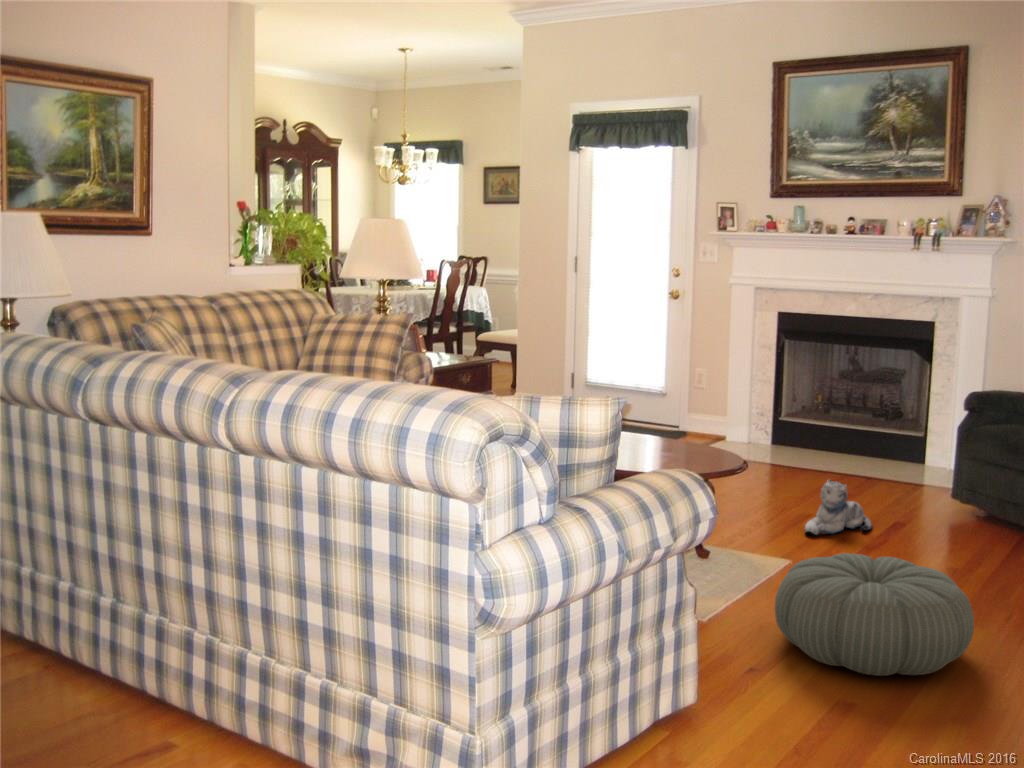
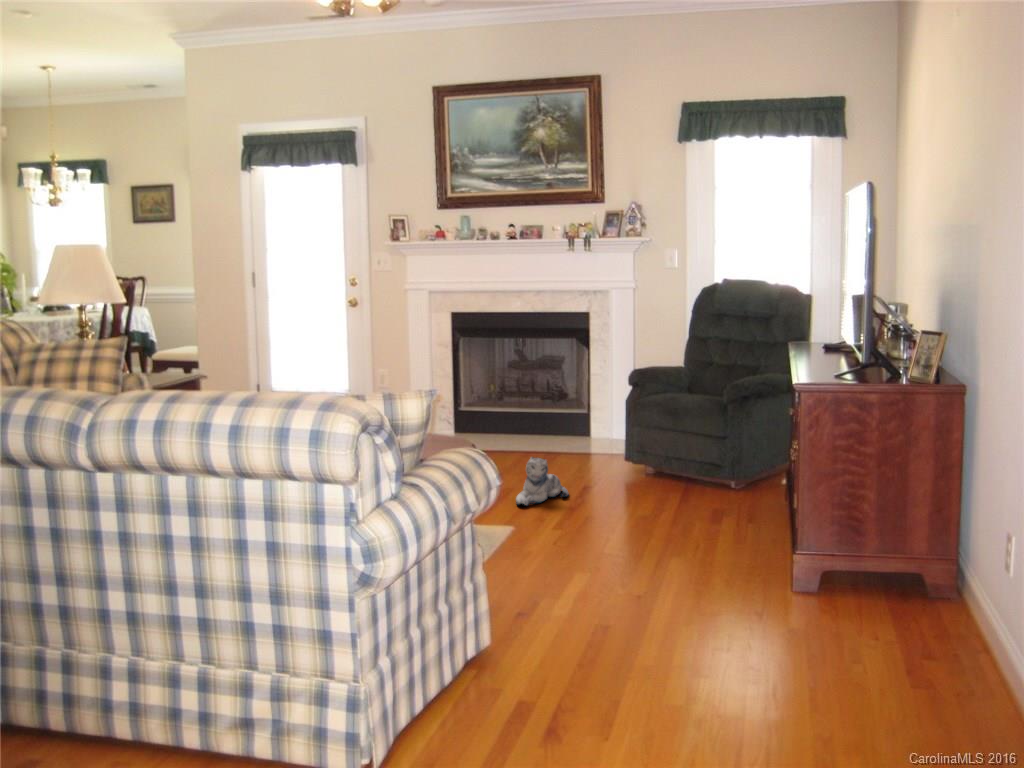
pouf: present [775,553,974,676] -> none [527,509,680,603]

